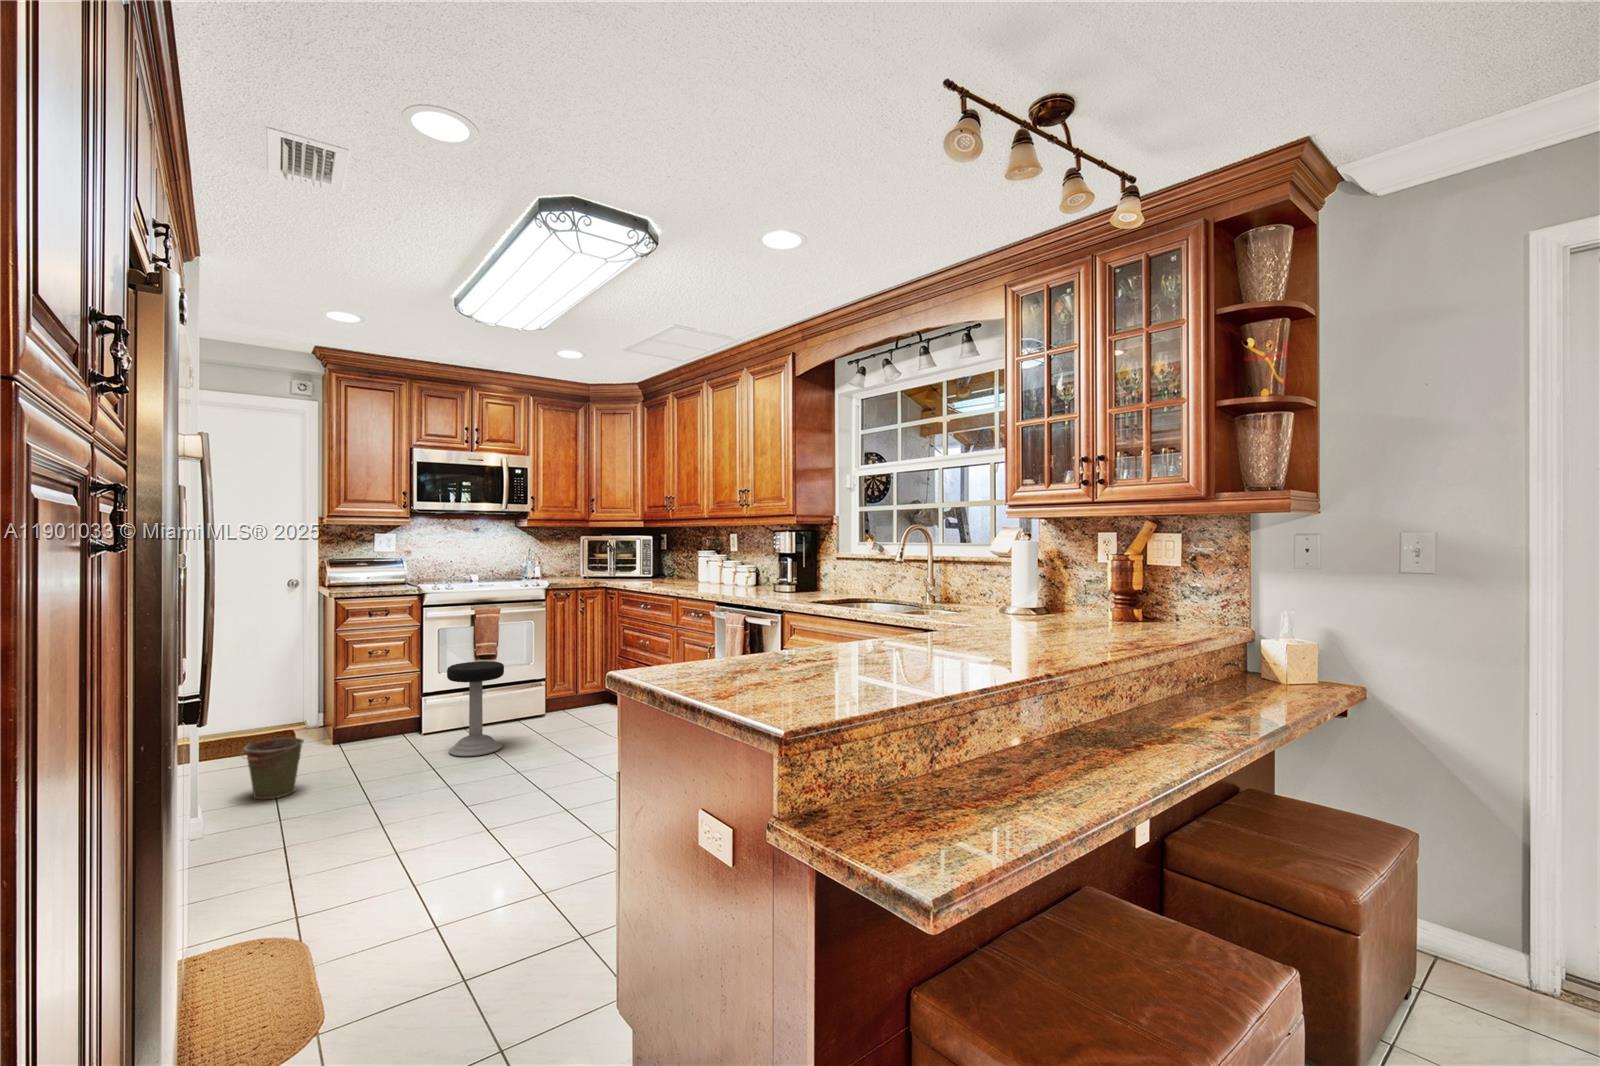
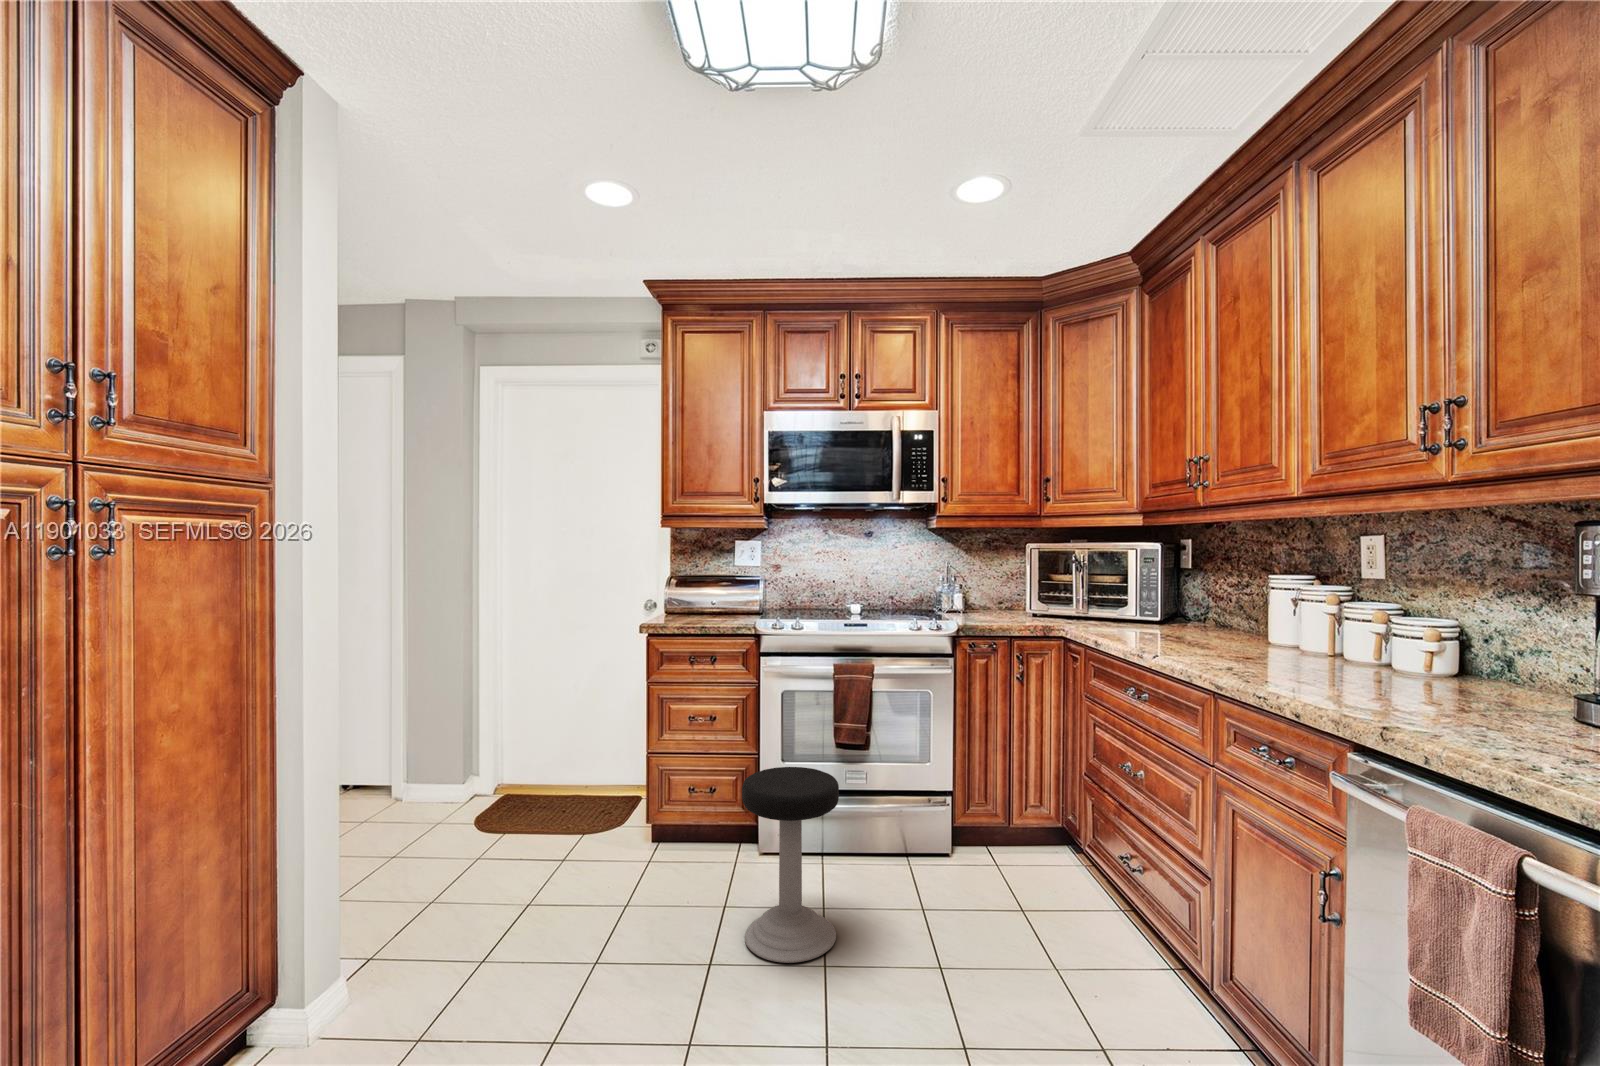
bucket: present [244,738,304,799] -> none [406,864,502,983]

